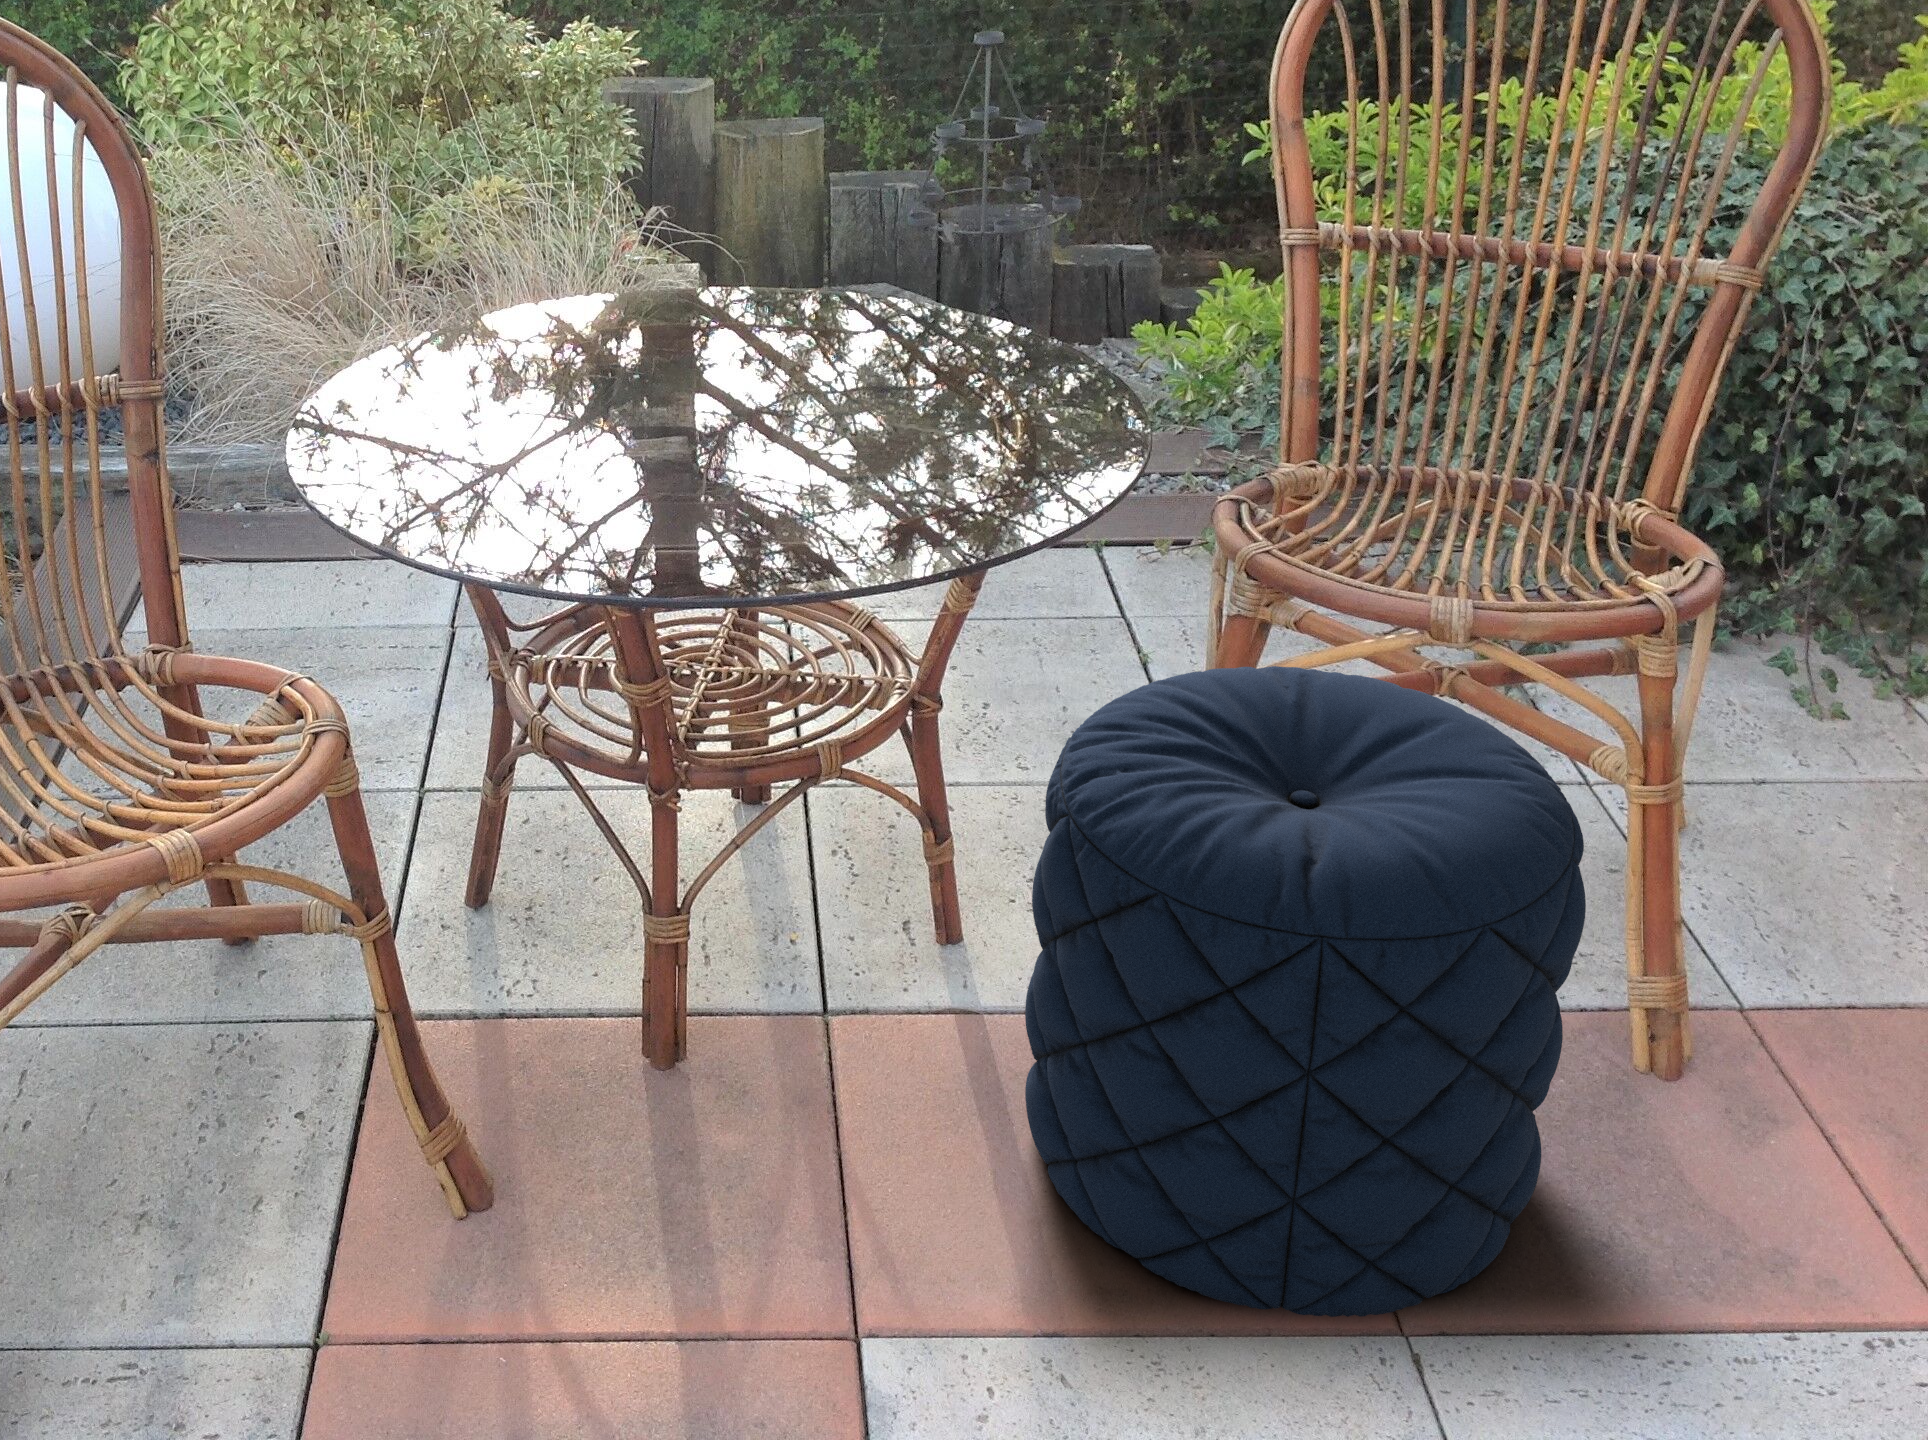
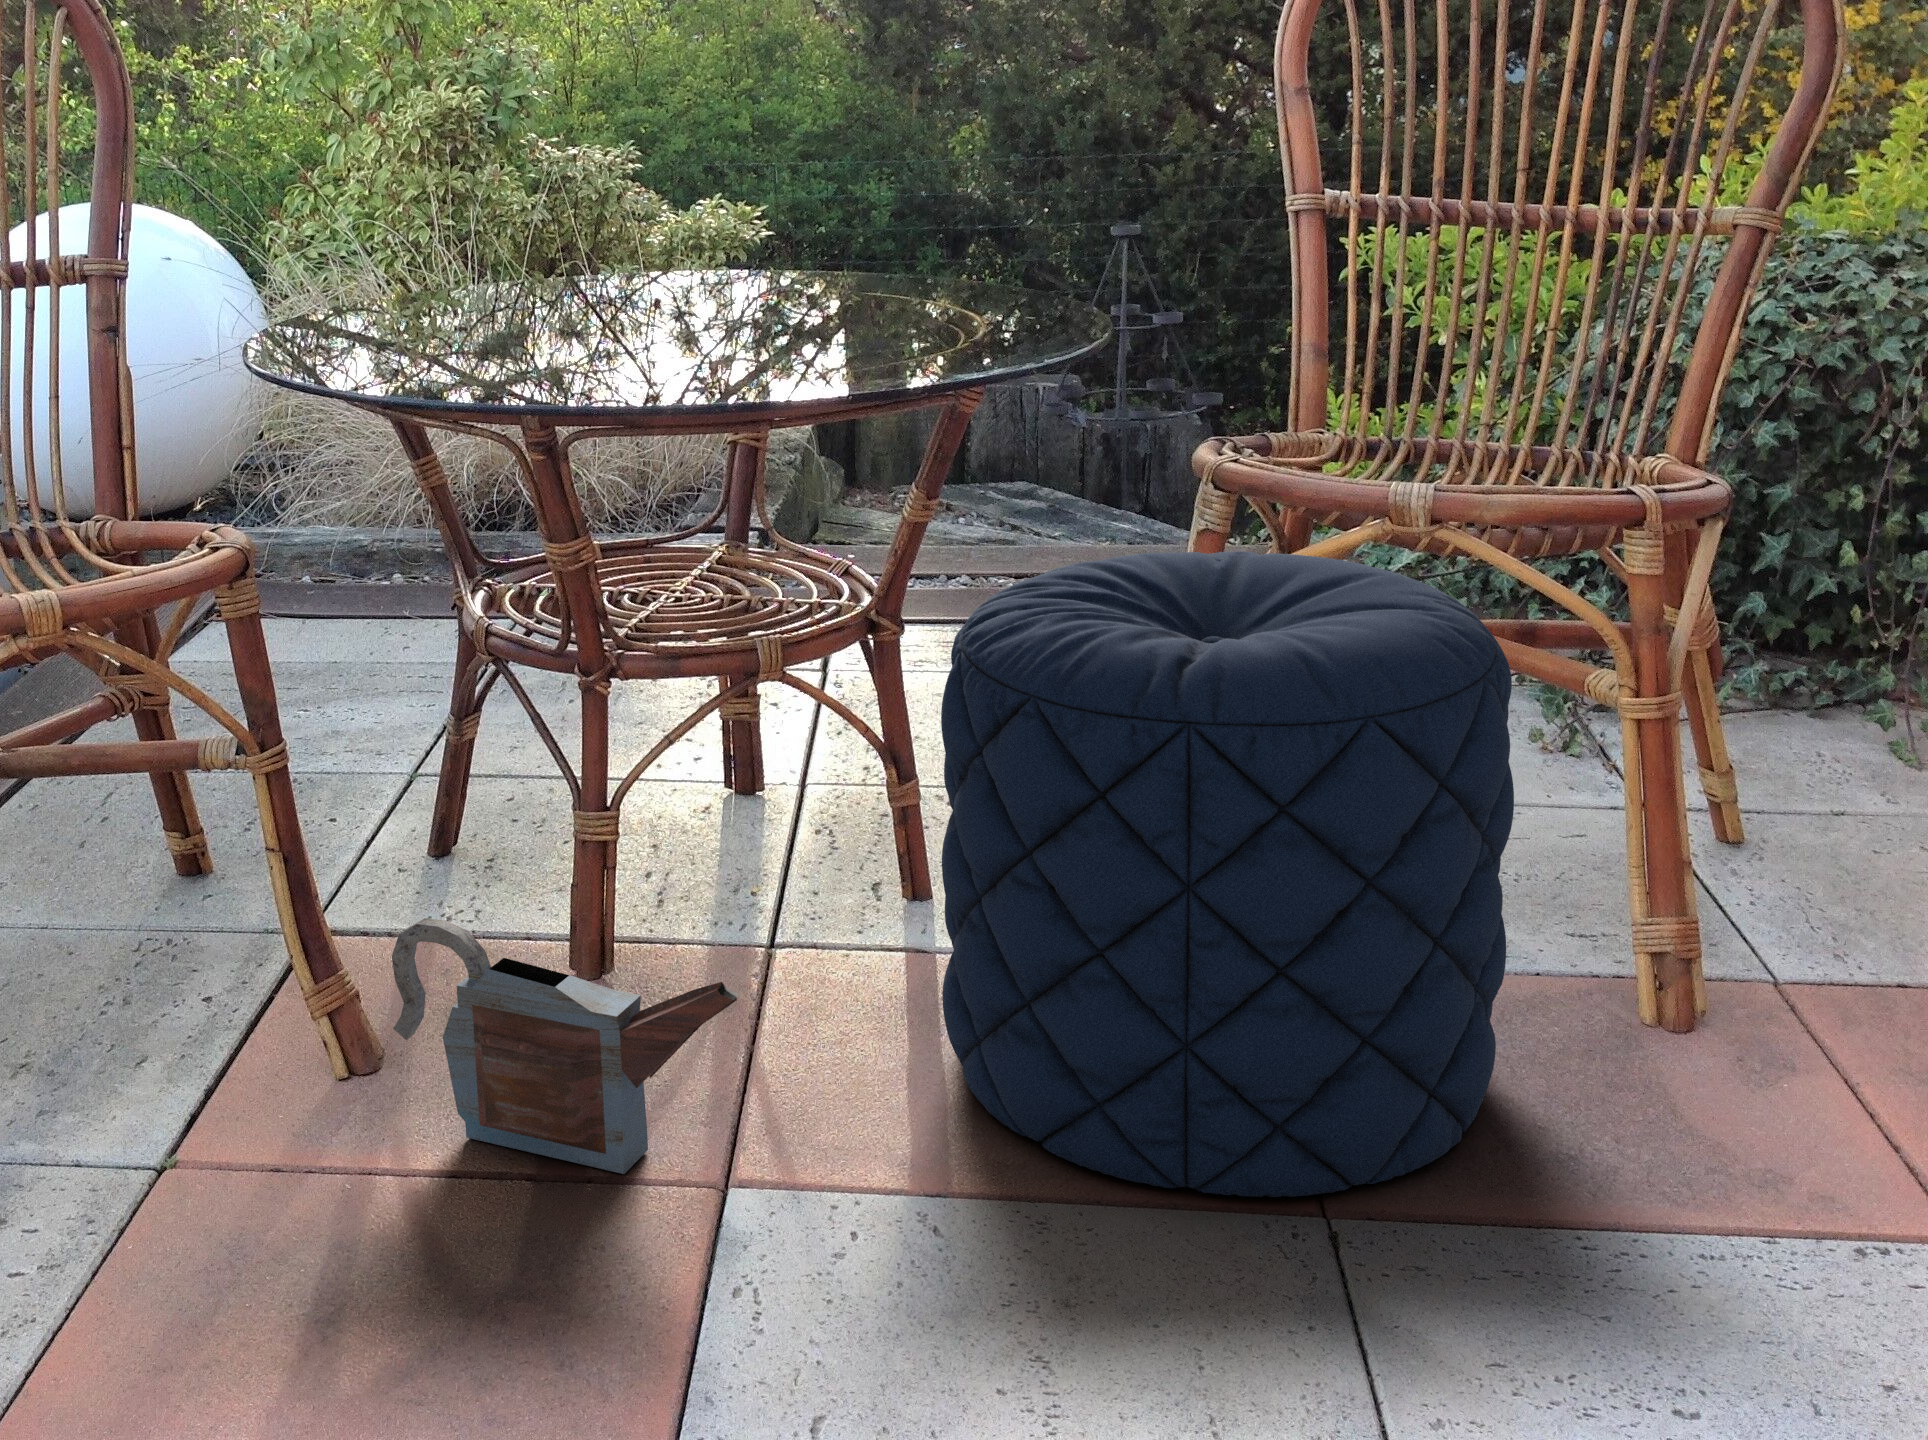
watering can: none [520,1083,881,1319] -> present [392,918,739,1174]

